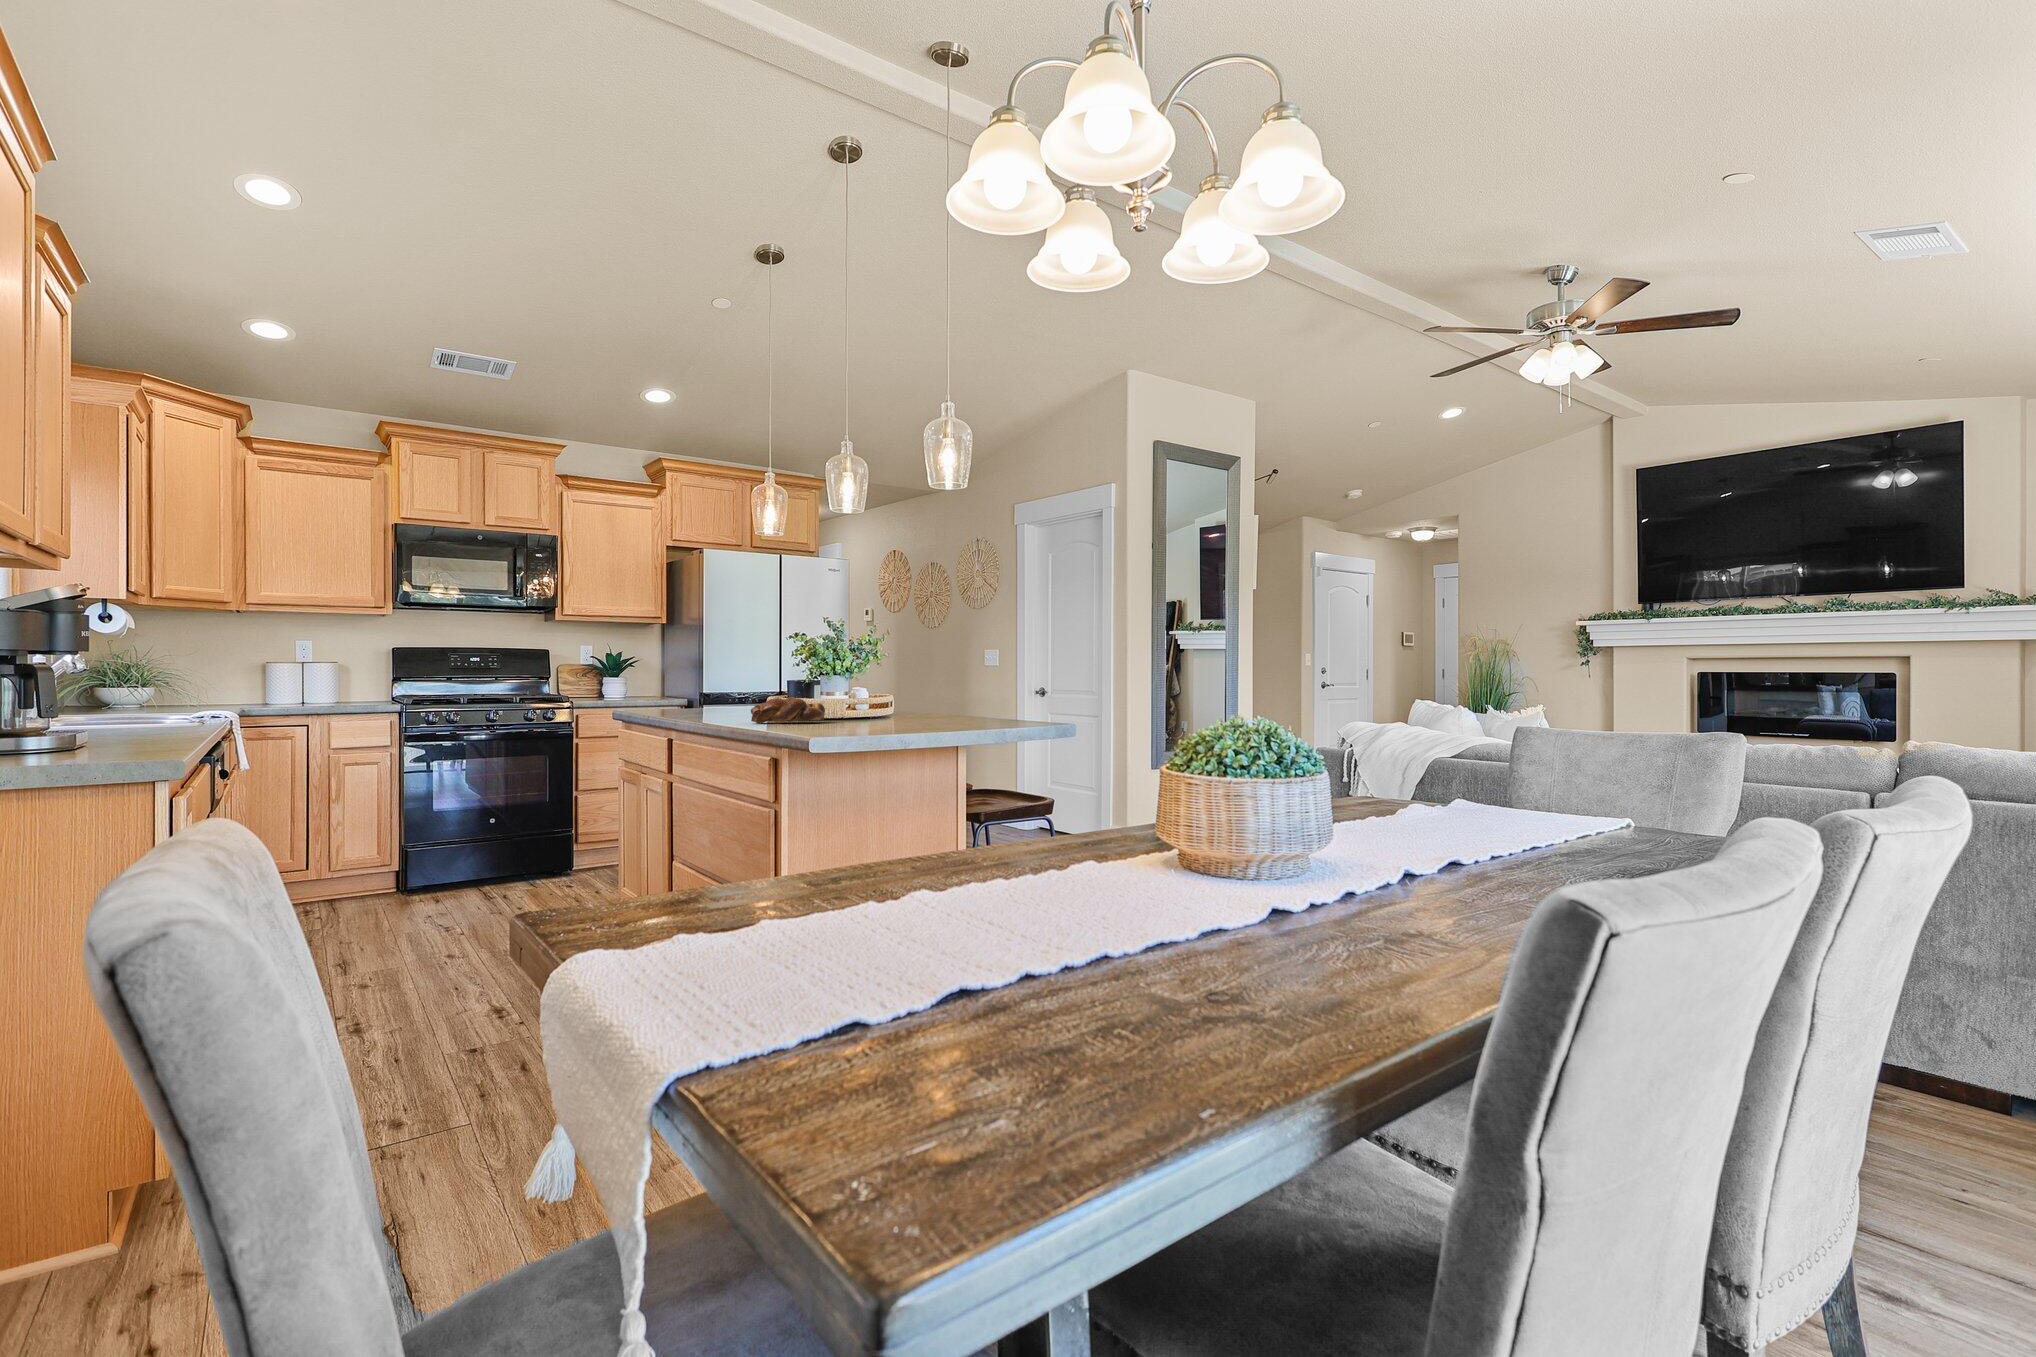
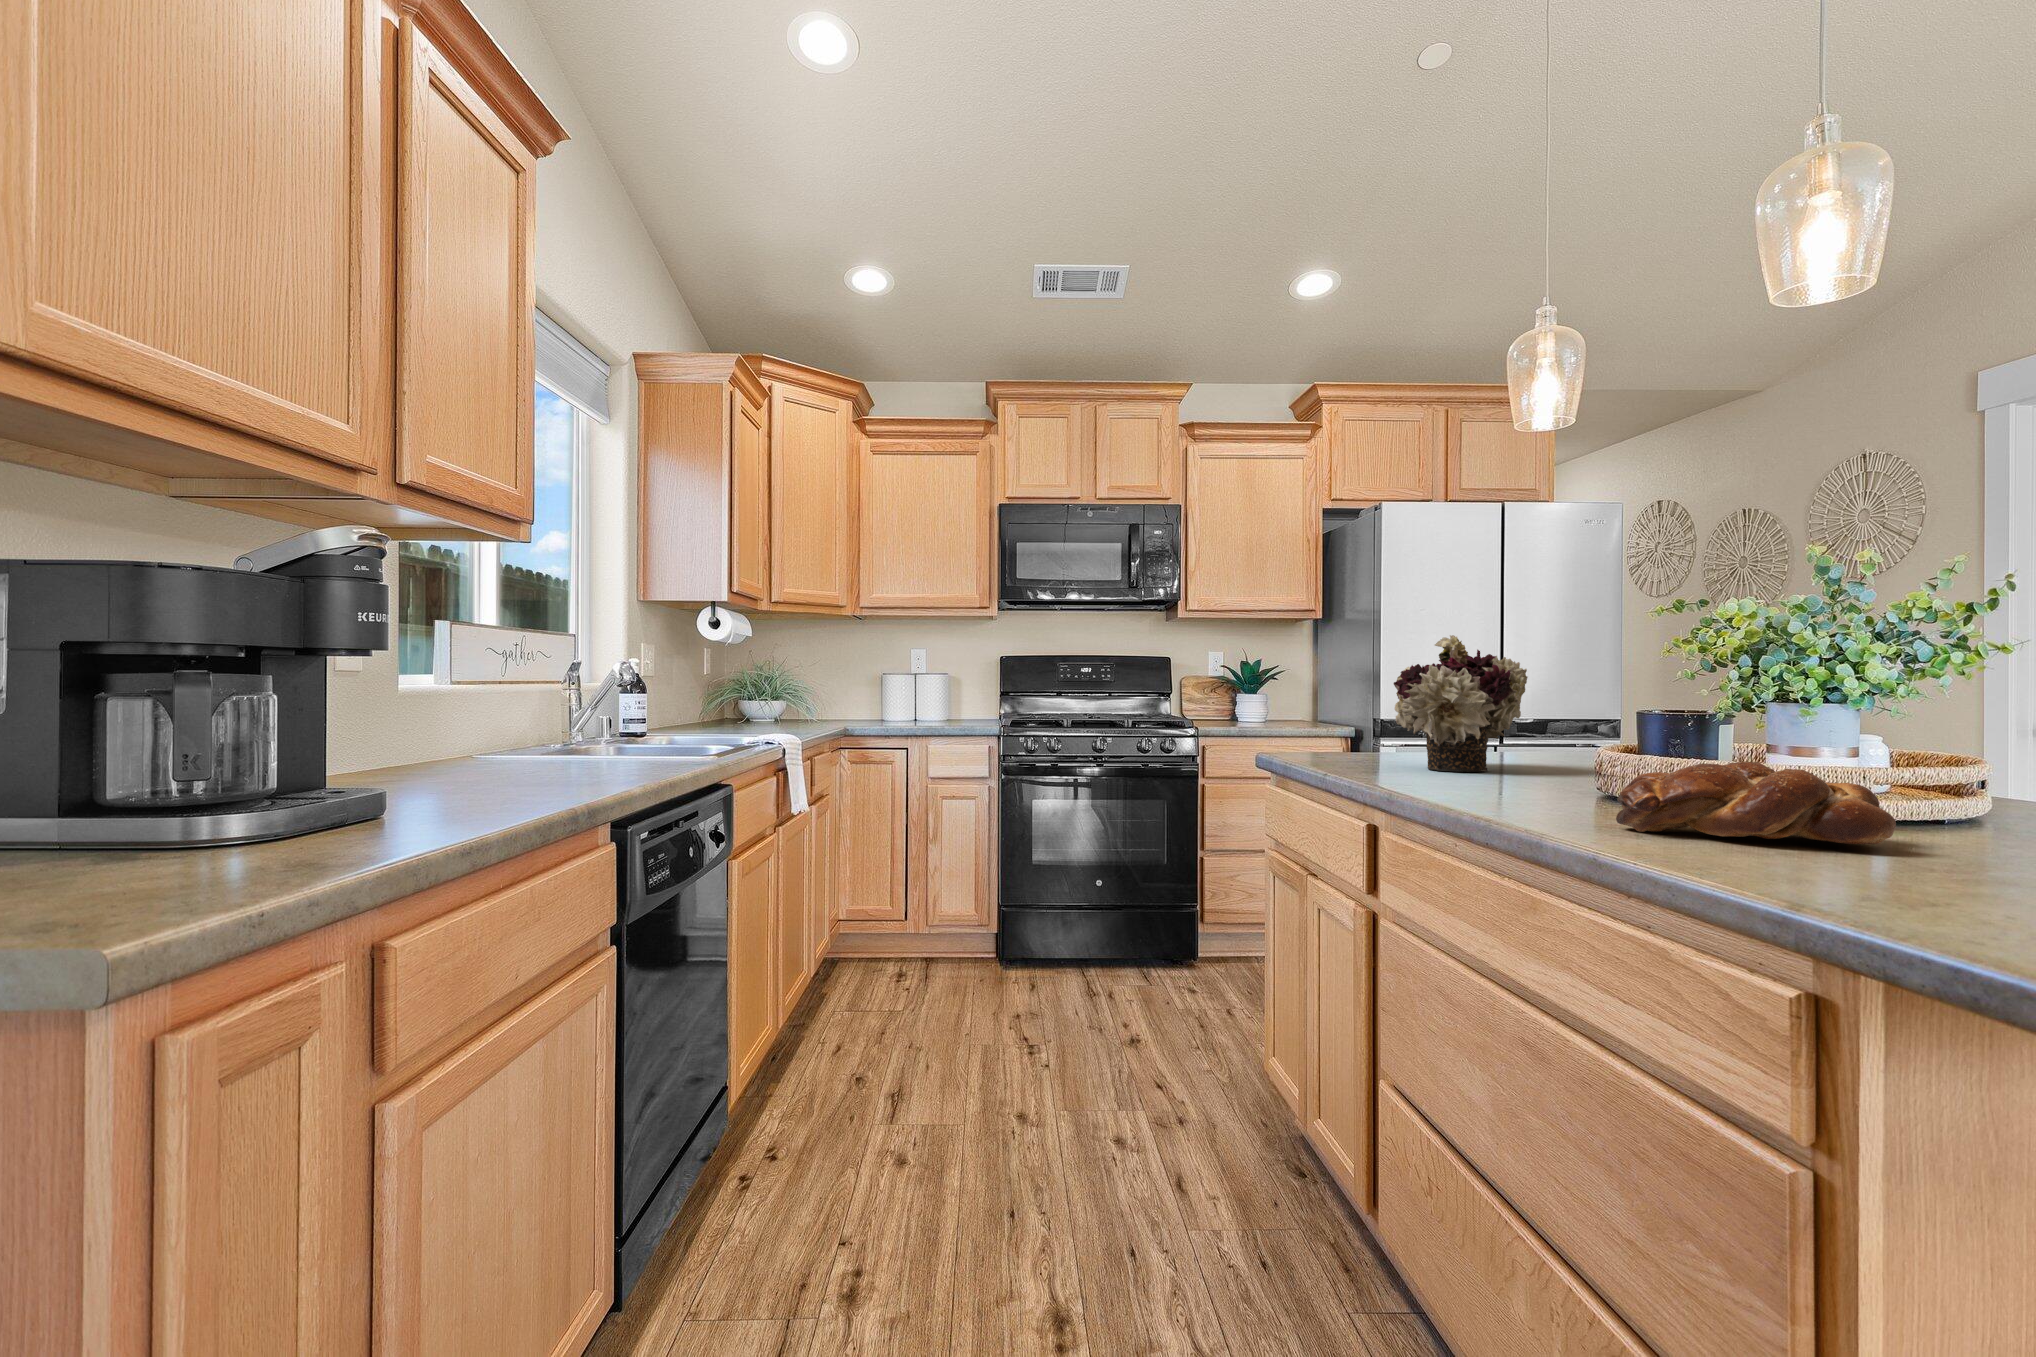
flower arrangement: none [692,645,757,715] -> present [1393,635,1528,772]

